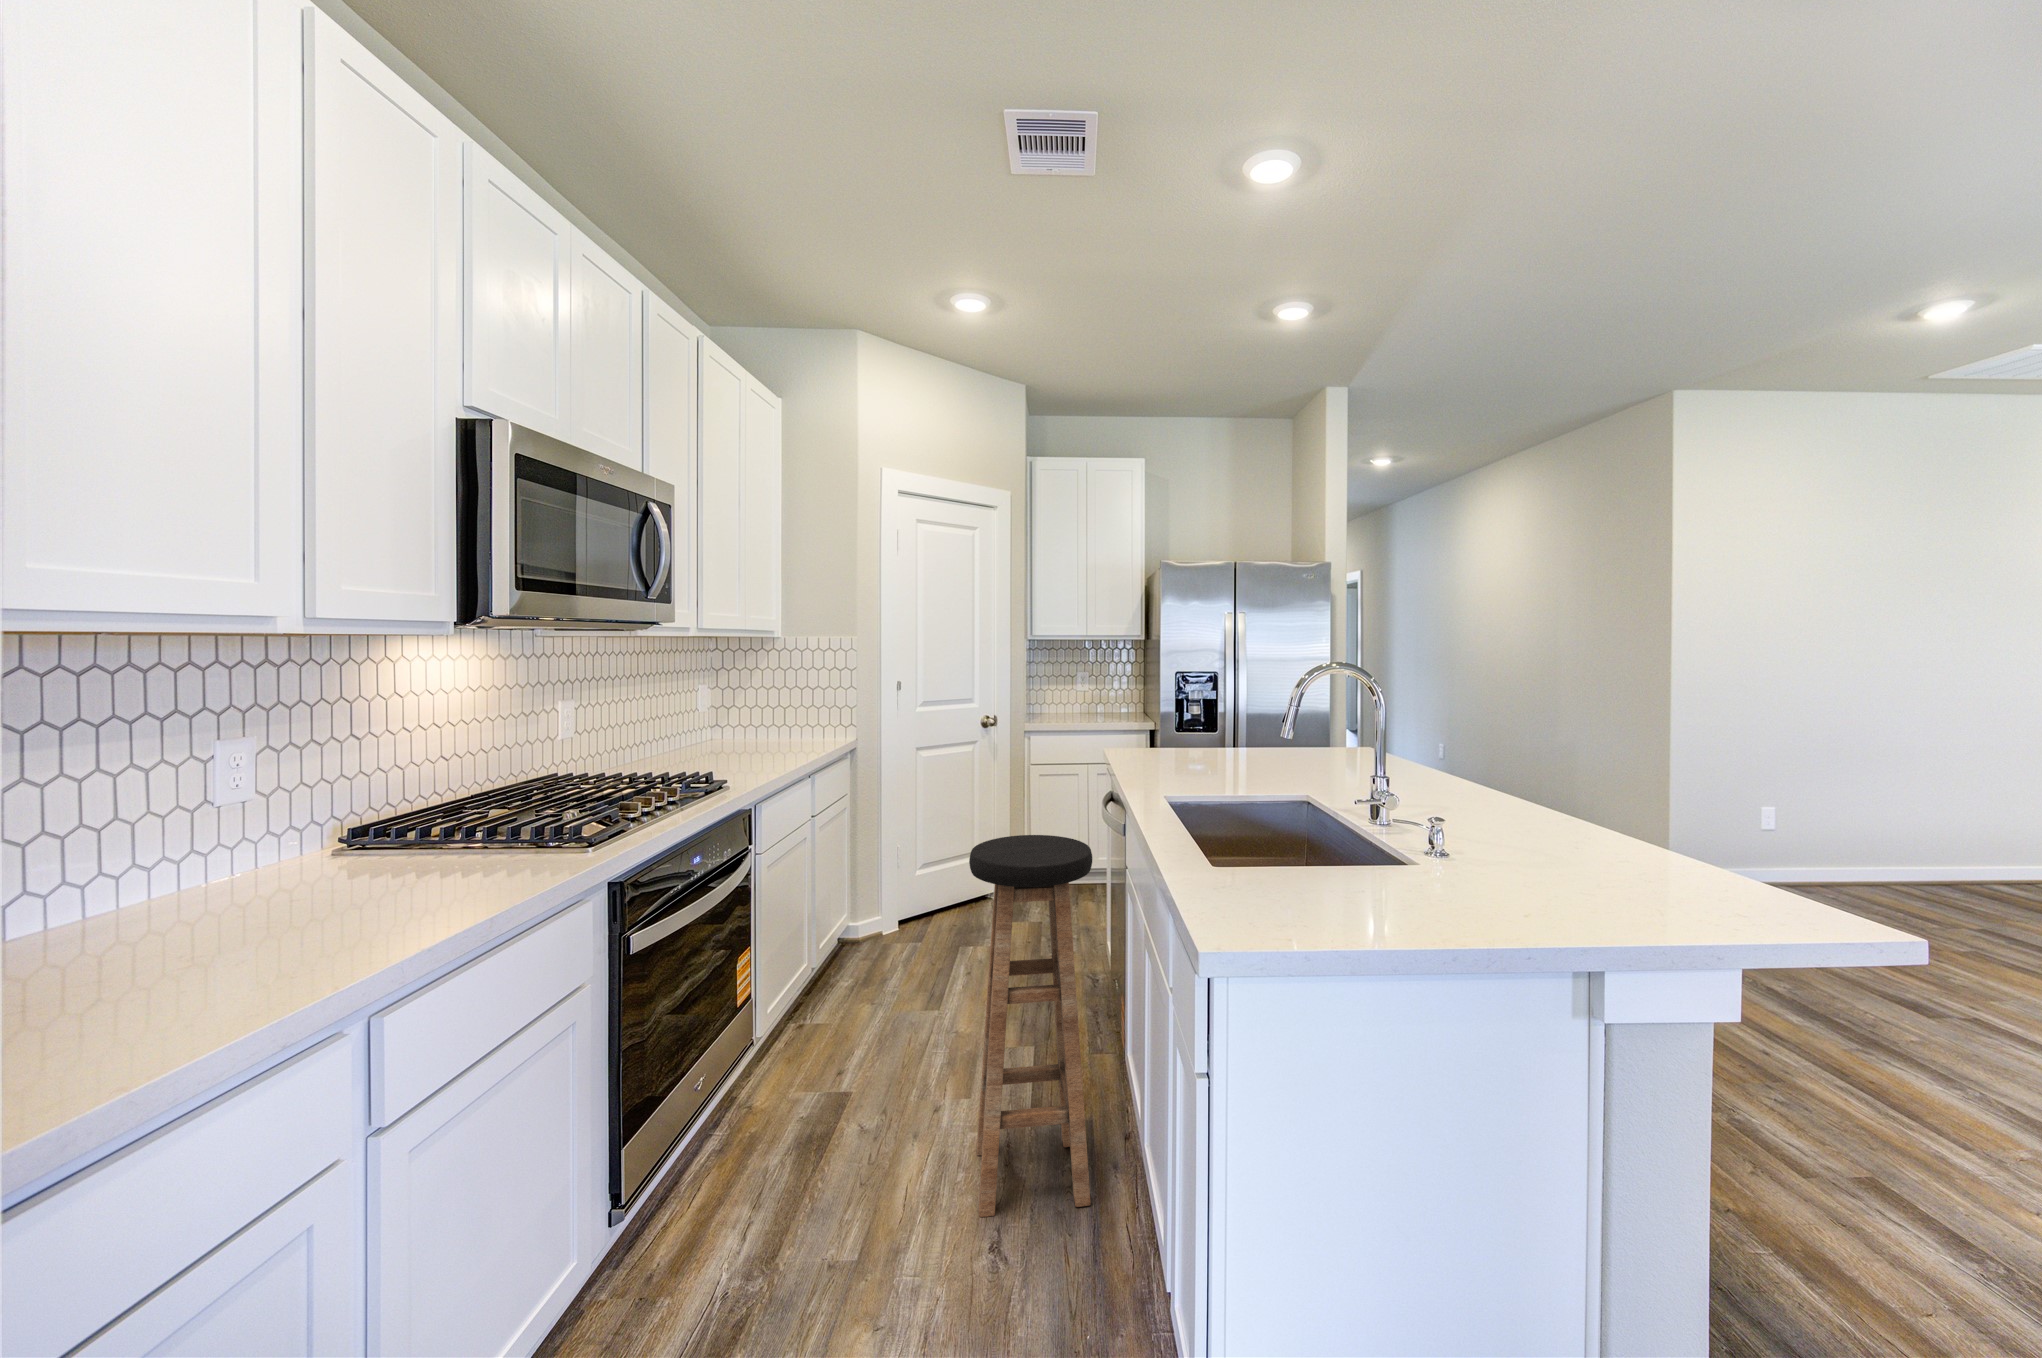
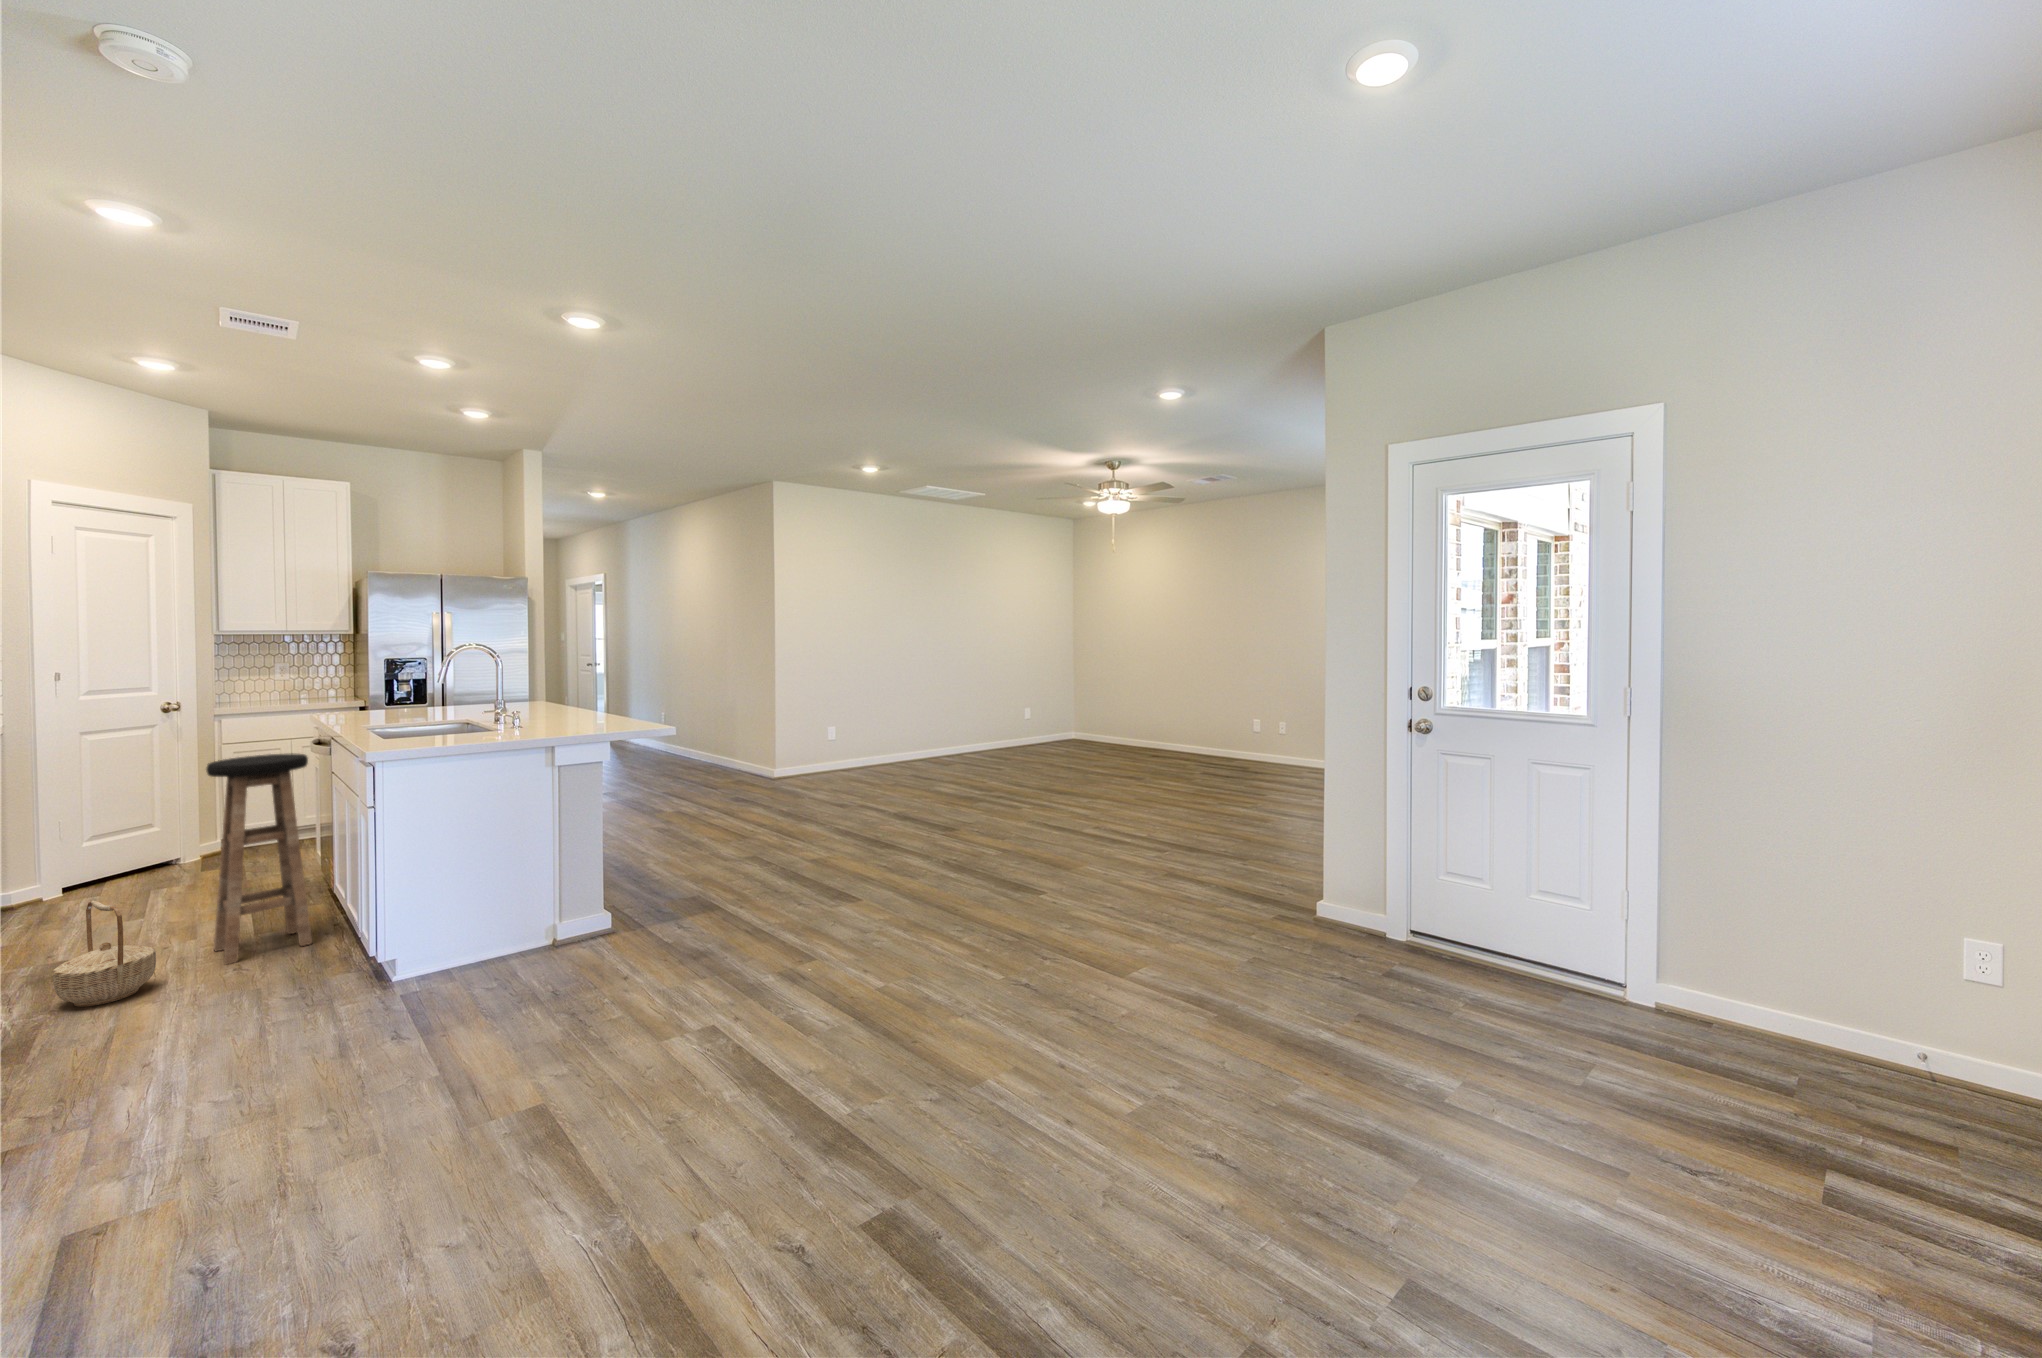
basket: none [775,1064,893,1276] -> present [52,901,156,1007]

